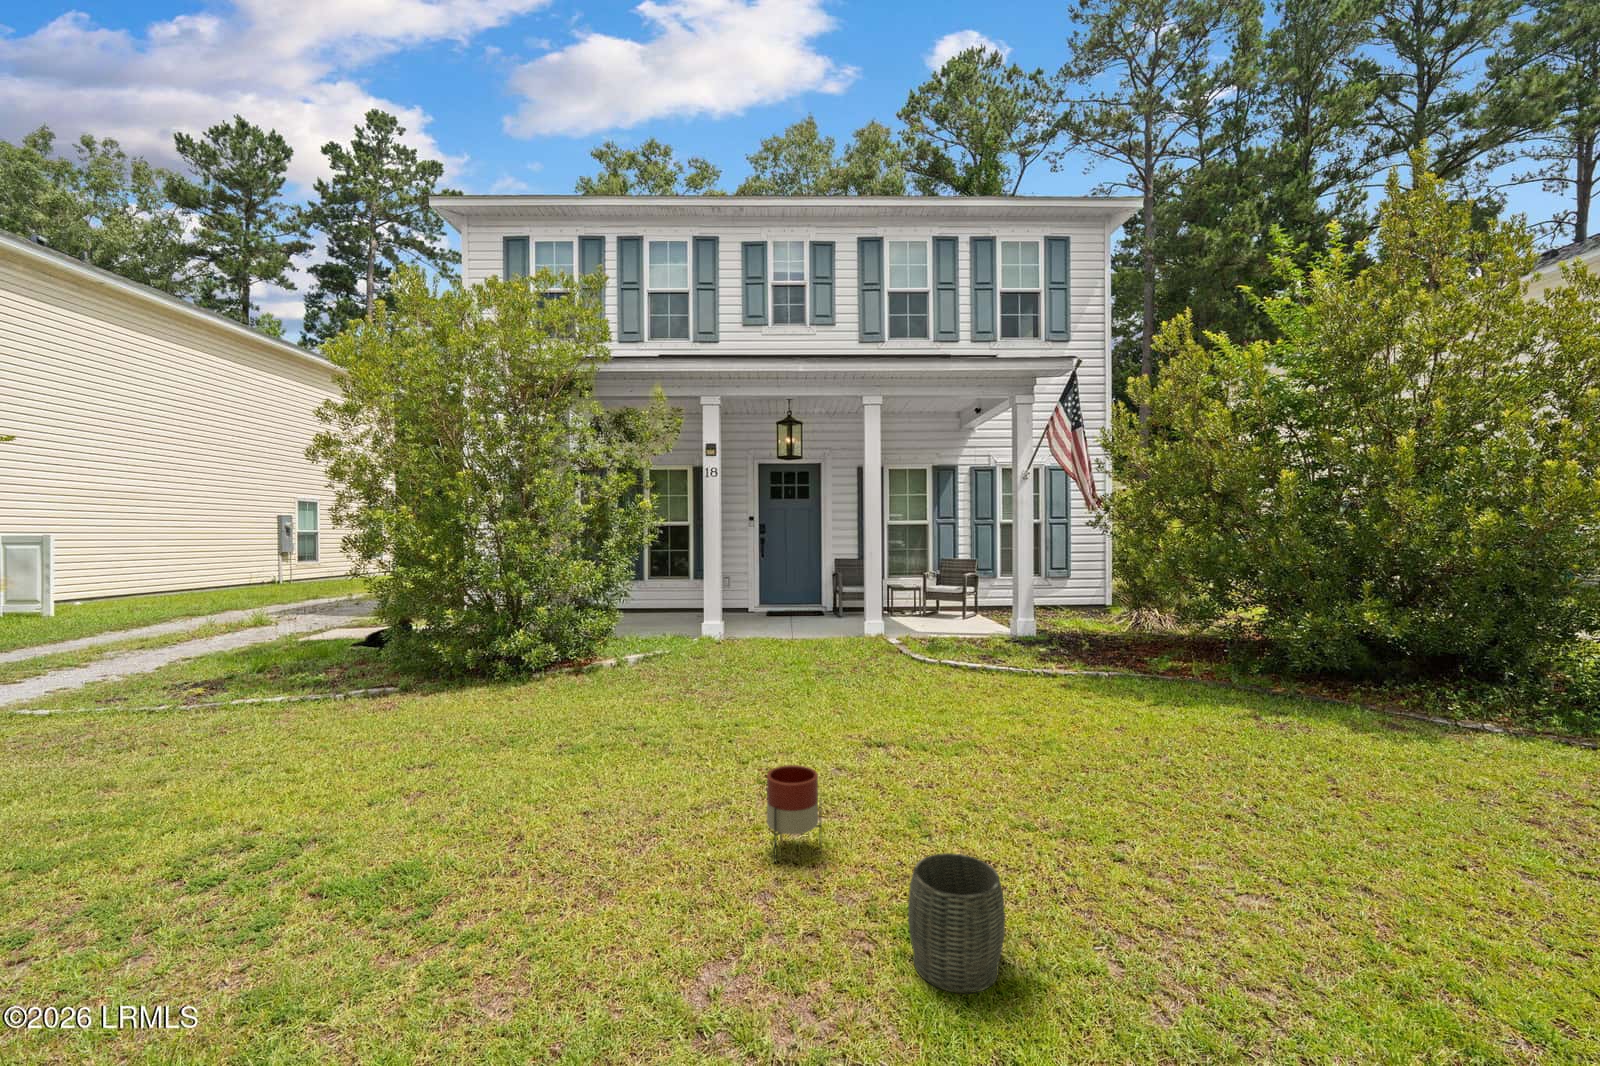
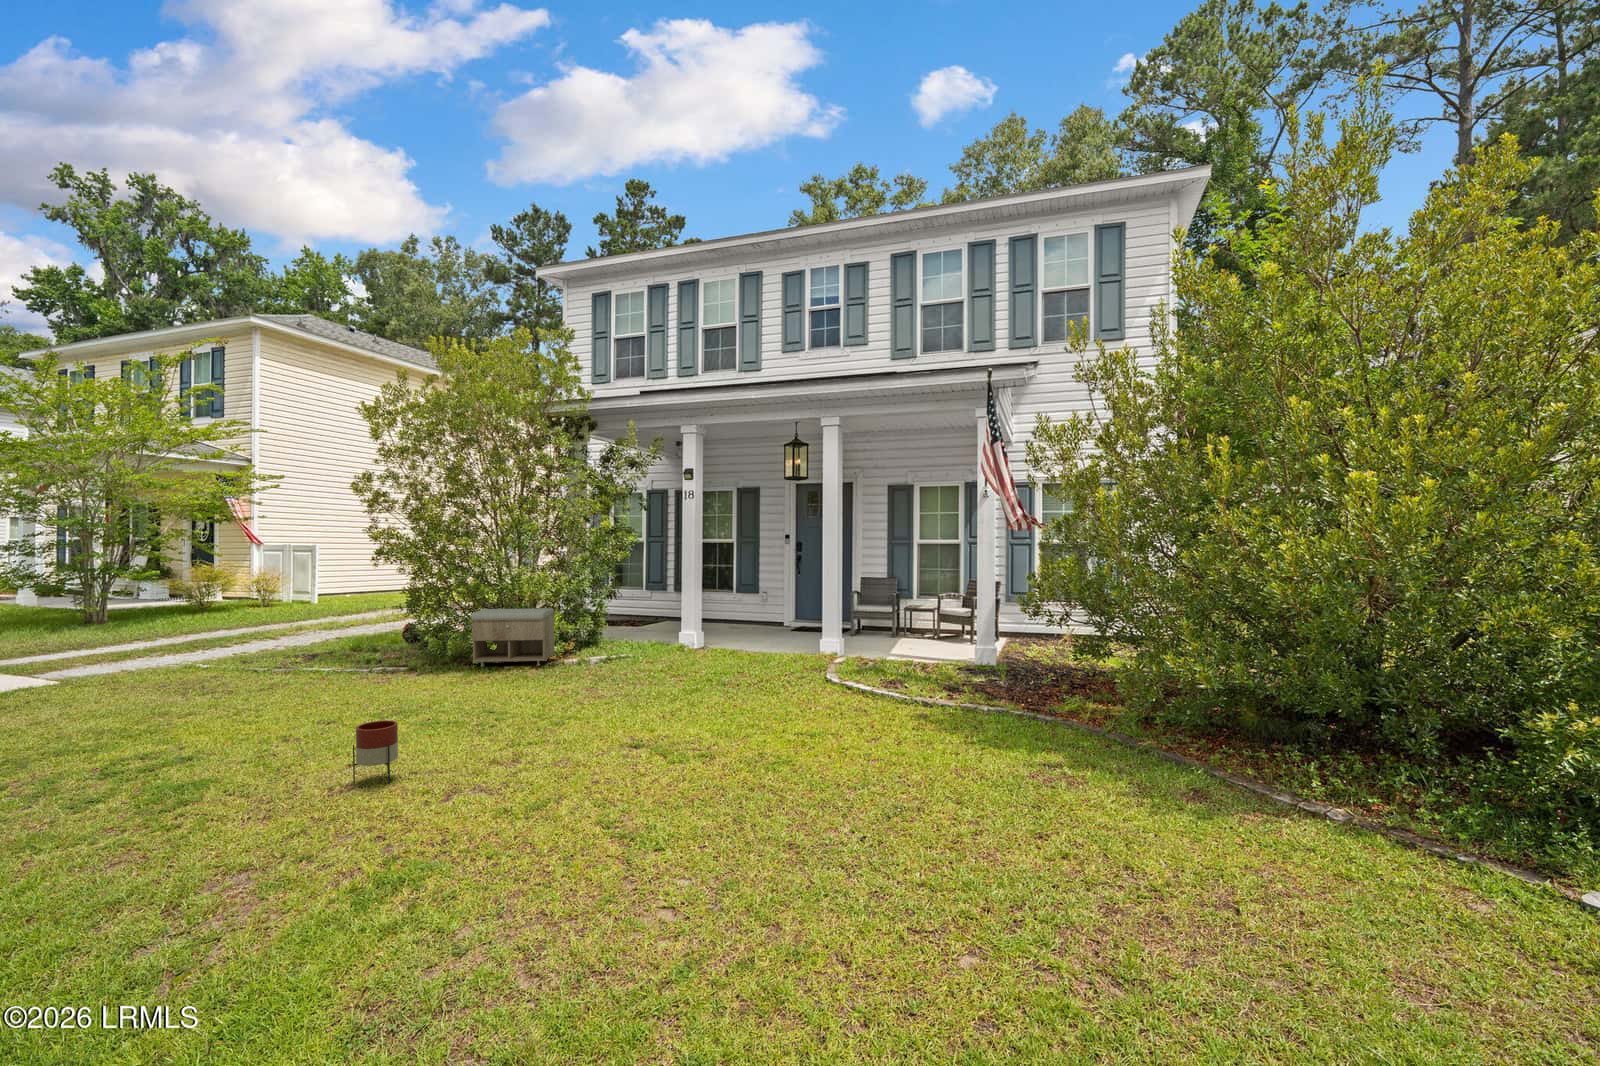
storage bench: none [510,605,608,684] -> present [471,608,554,667]
woven basket: present [908,853,1005,993] -> none [270,774,344,857]

